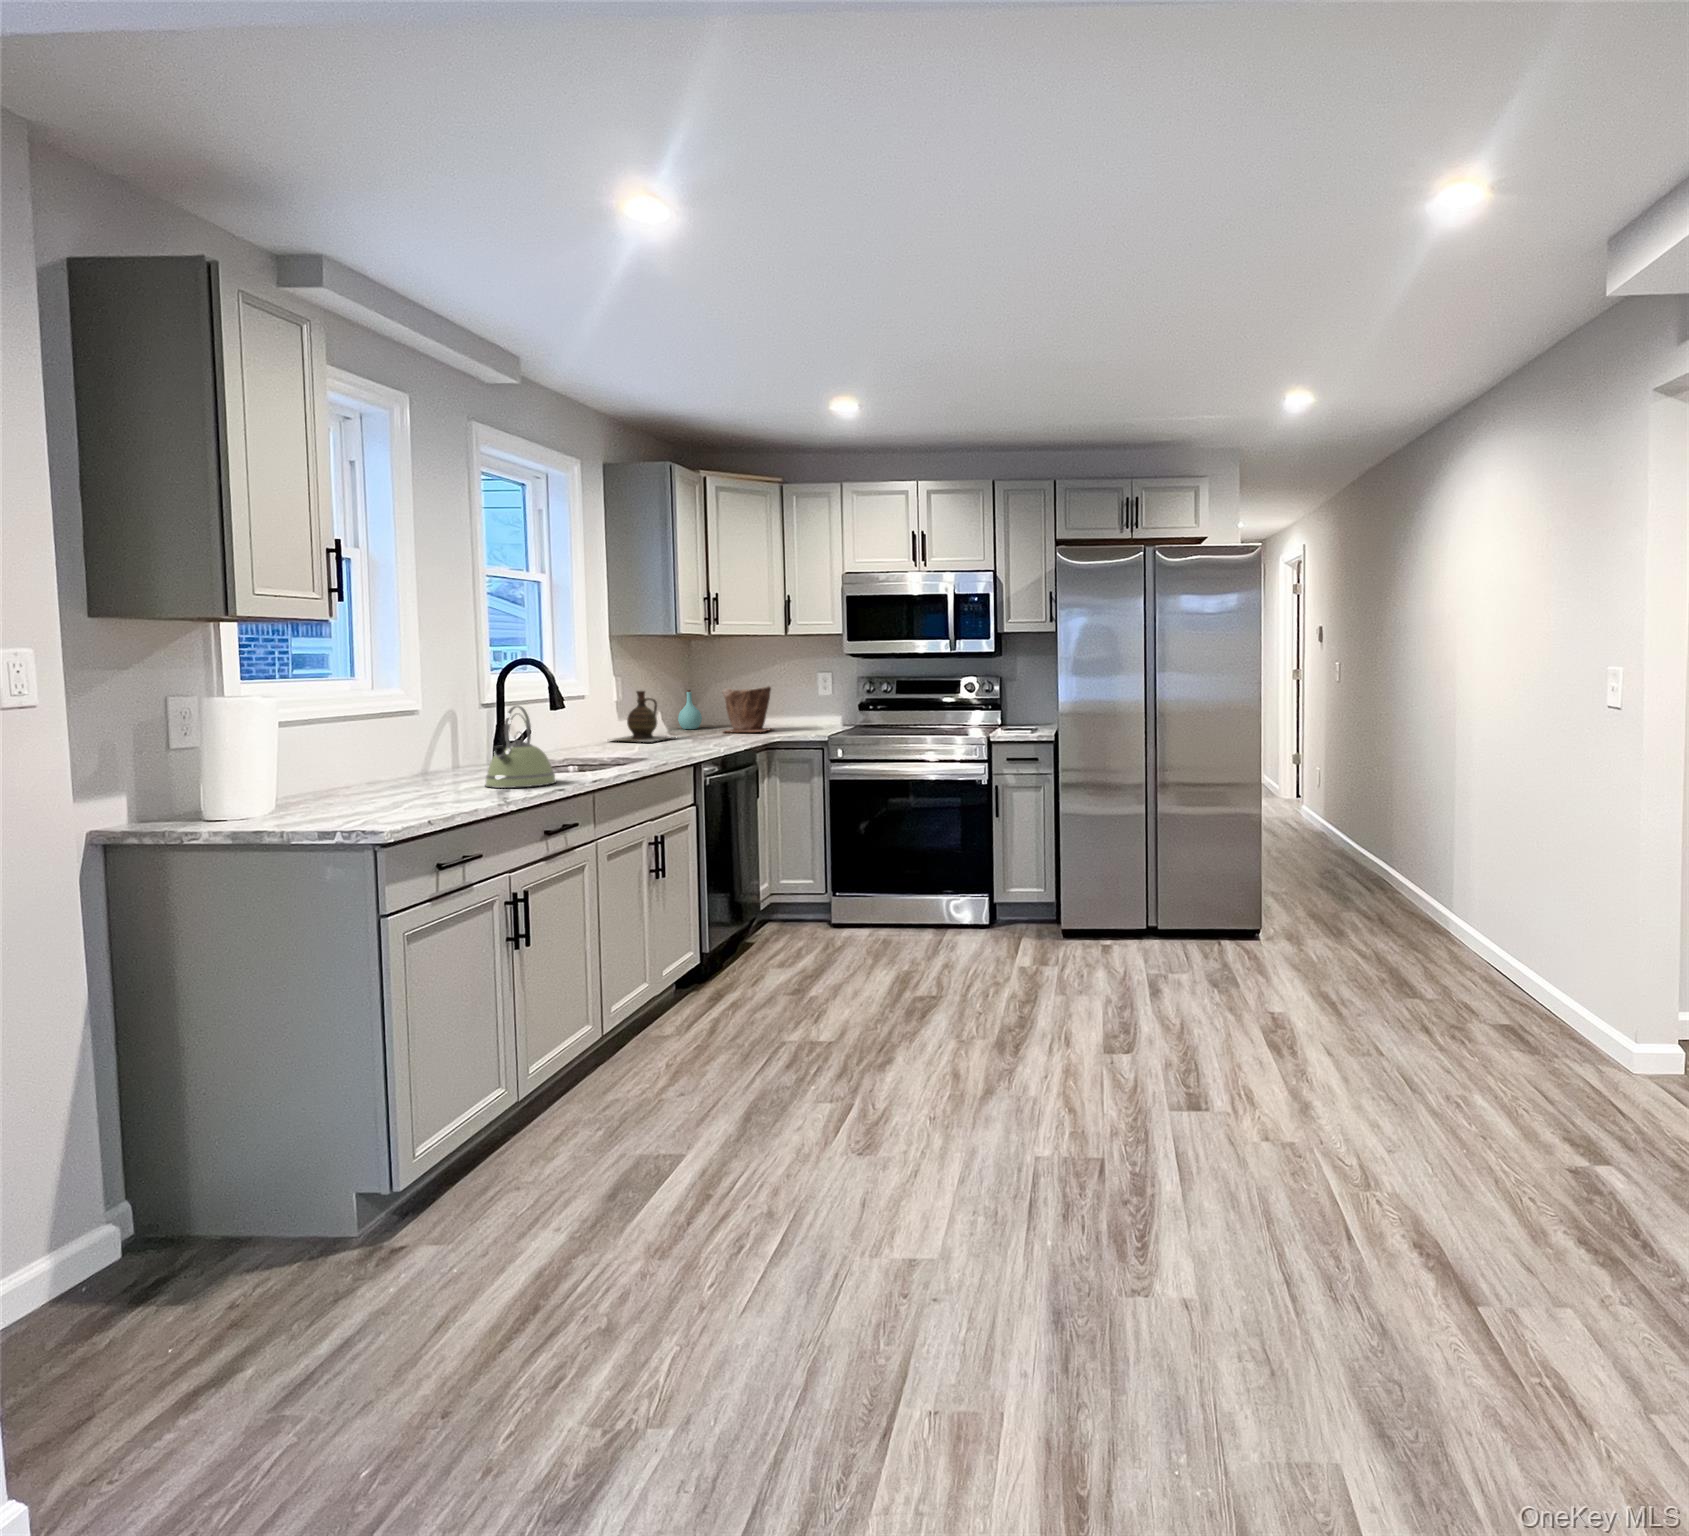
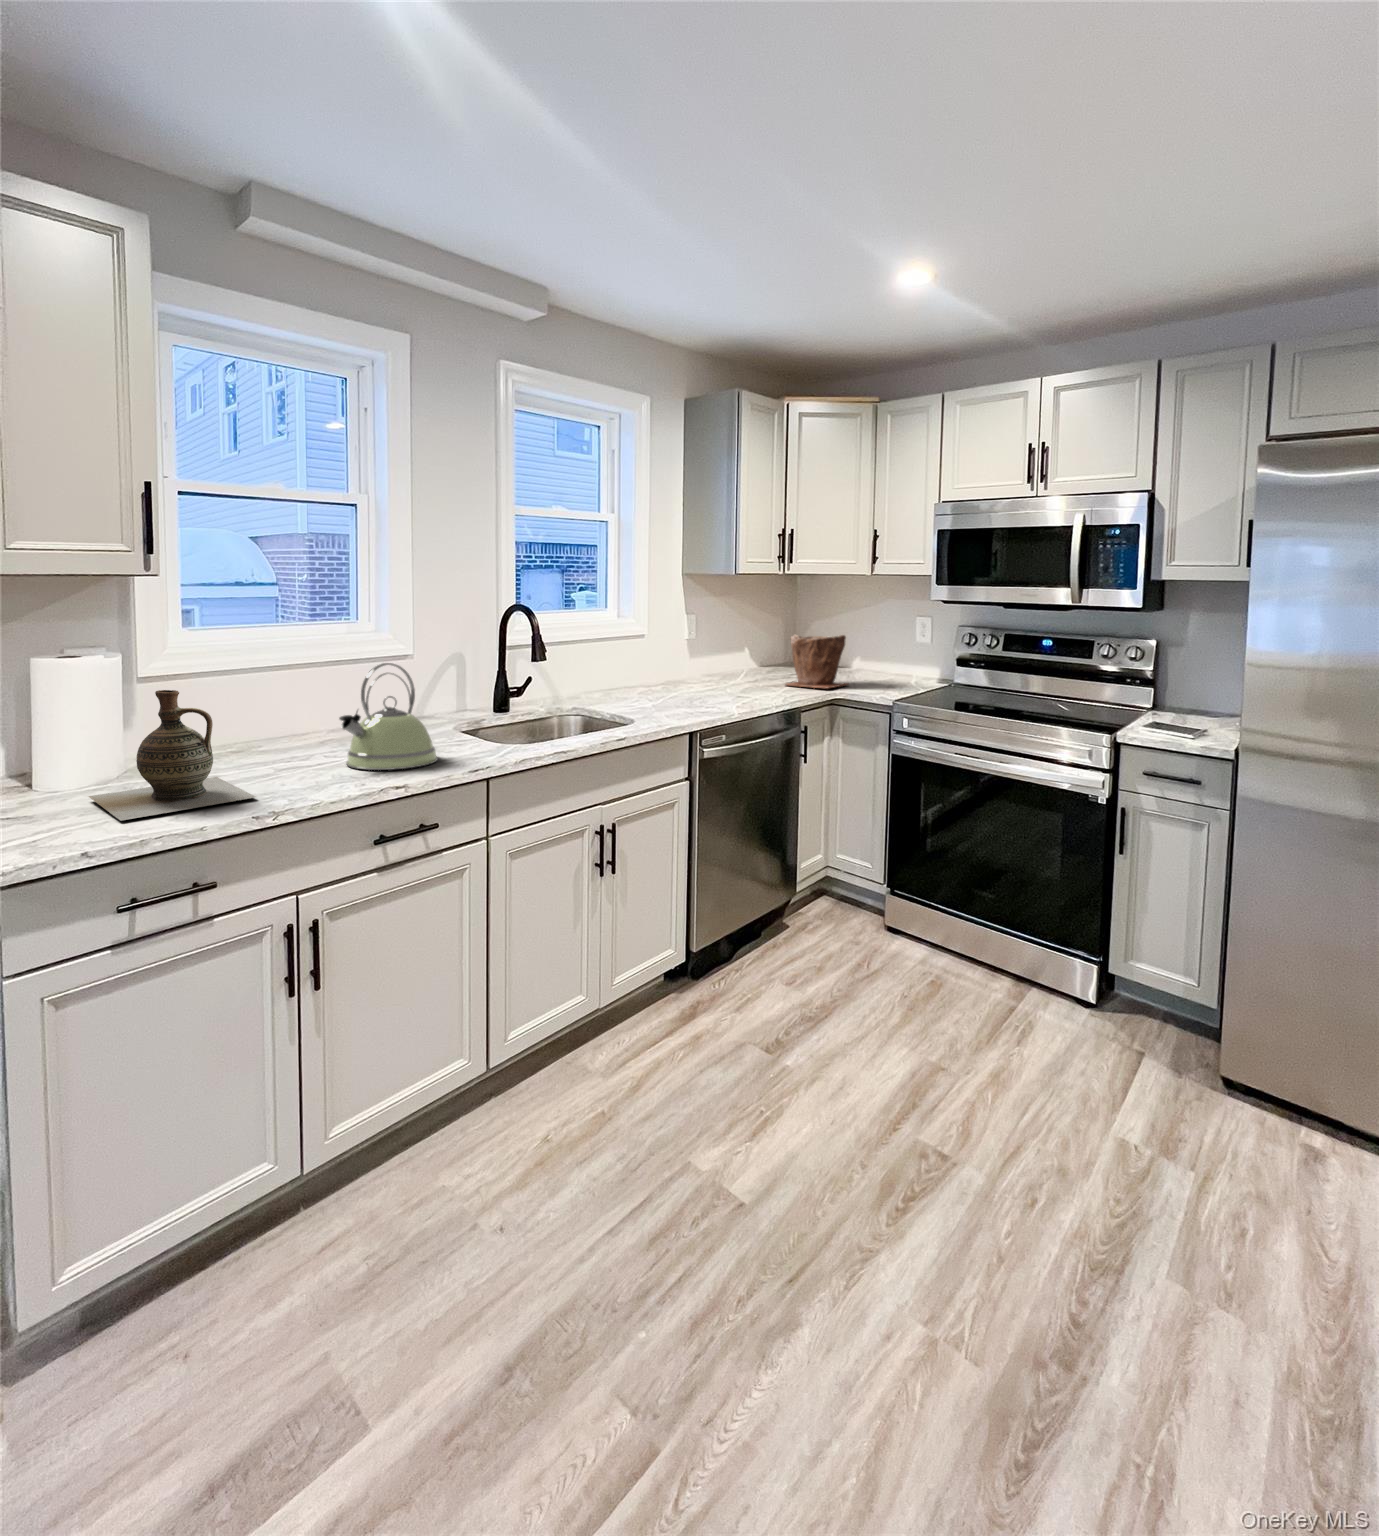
bottle: present [678,690,702,729] -> none [747,634,774,678]
ceramic jug: present [614,691,669,742] -> present [89,690,256,821]

